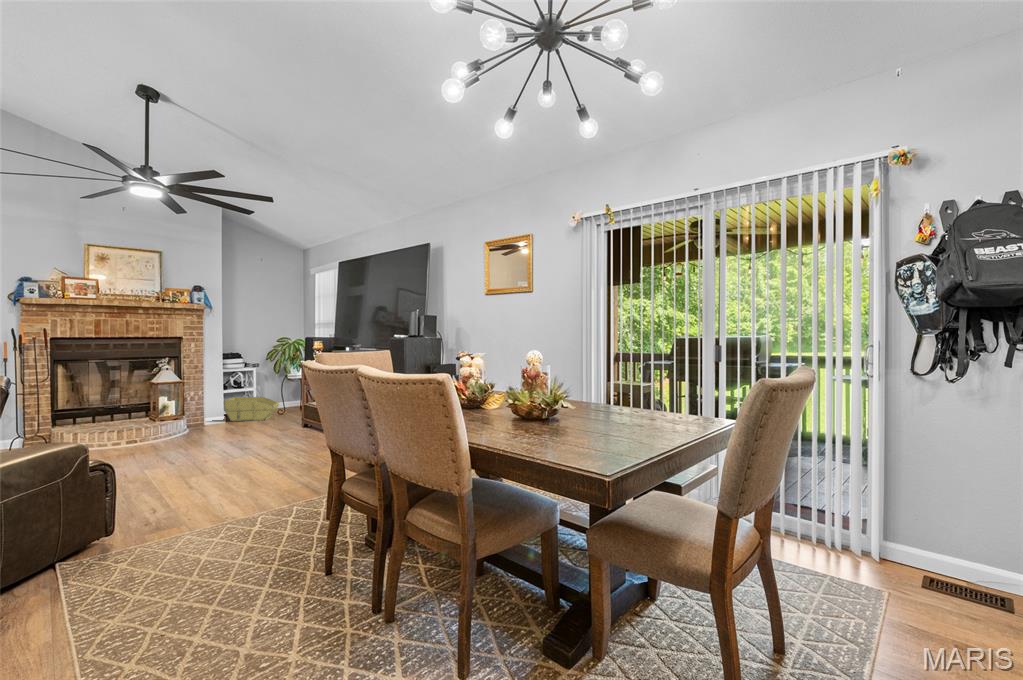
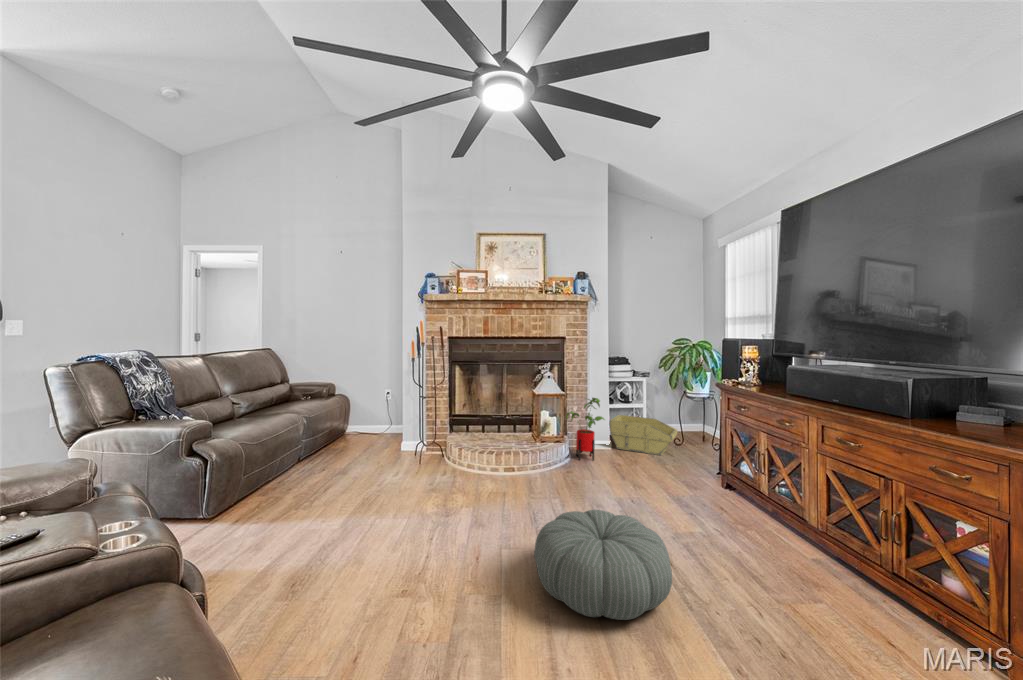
house plant: none [184,383,220,431] -> present [566,398,604,460]
pouf: none [173,431,255,471] -> present [534,510,672,620]

